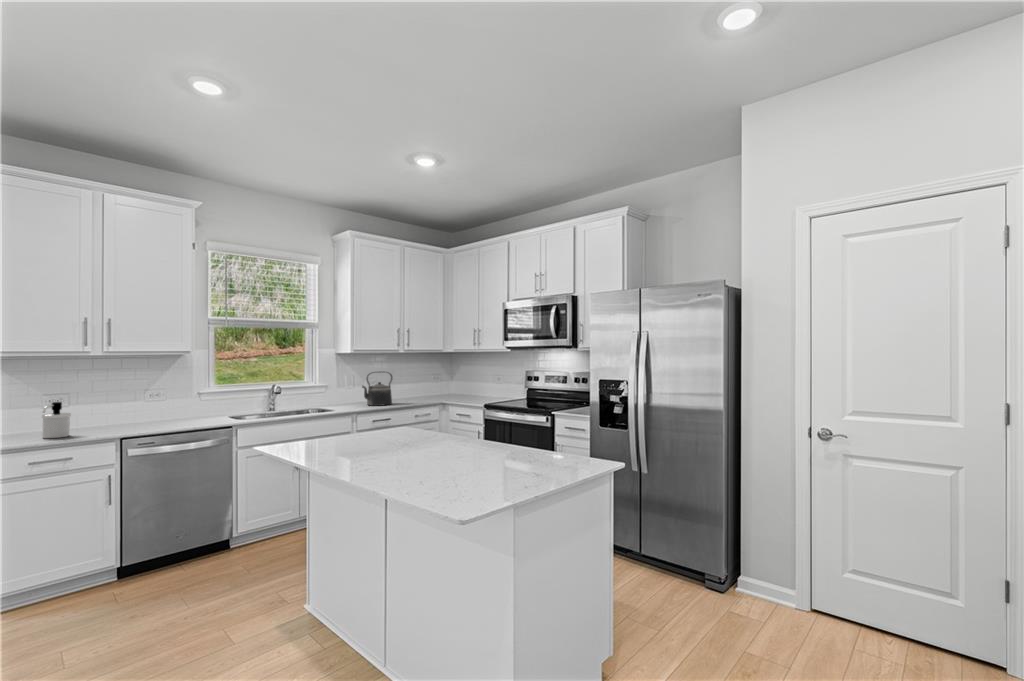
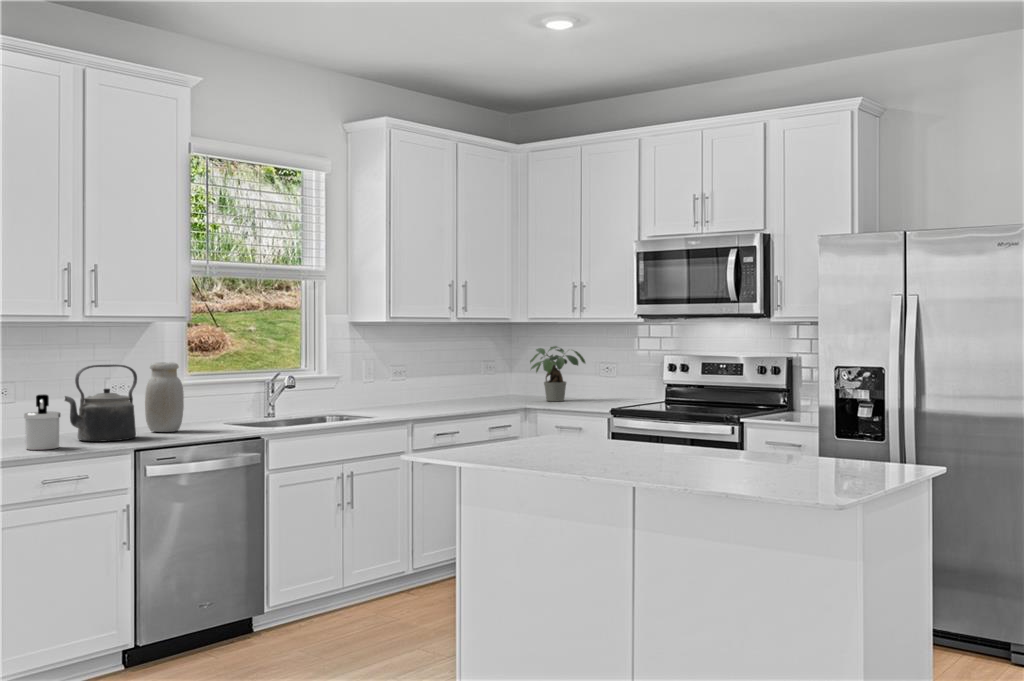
potted plant: none [450,366,487,400] -> present [530,346,585,401]
kettle: present [362,372,392,406] -> present [65,365,137,442]
jar: none [161,380,188,423] -> present [145,362,184,432]

